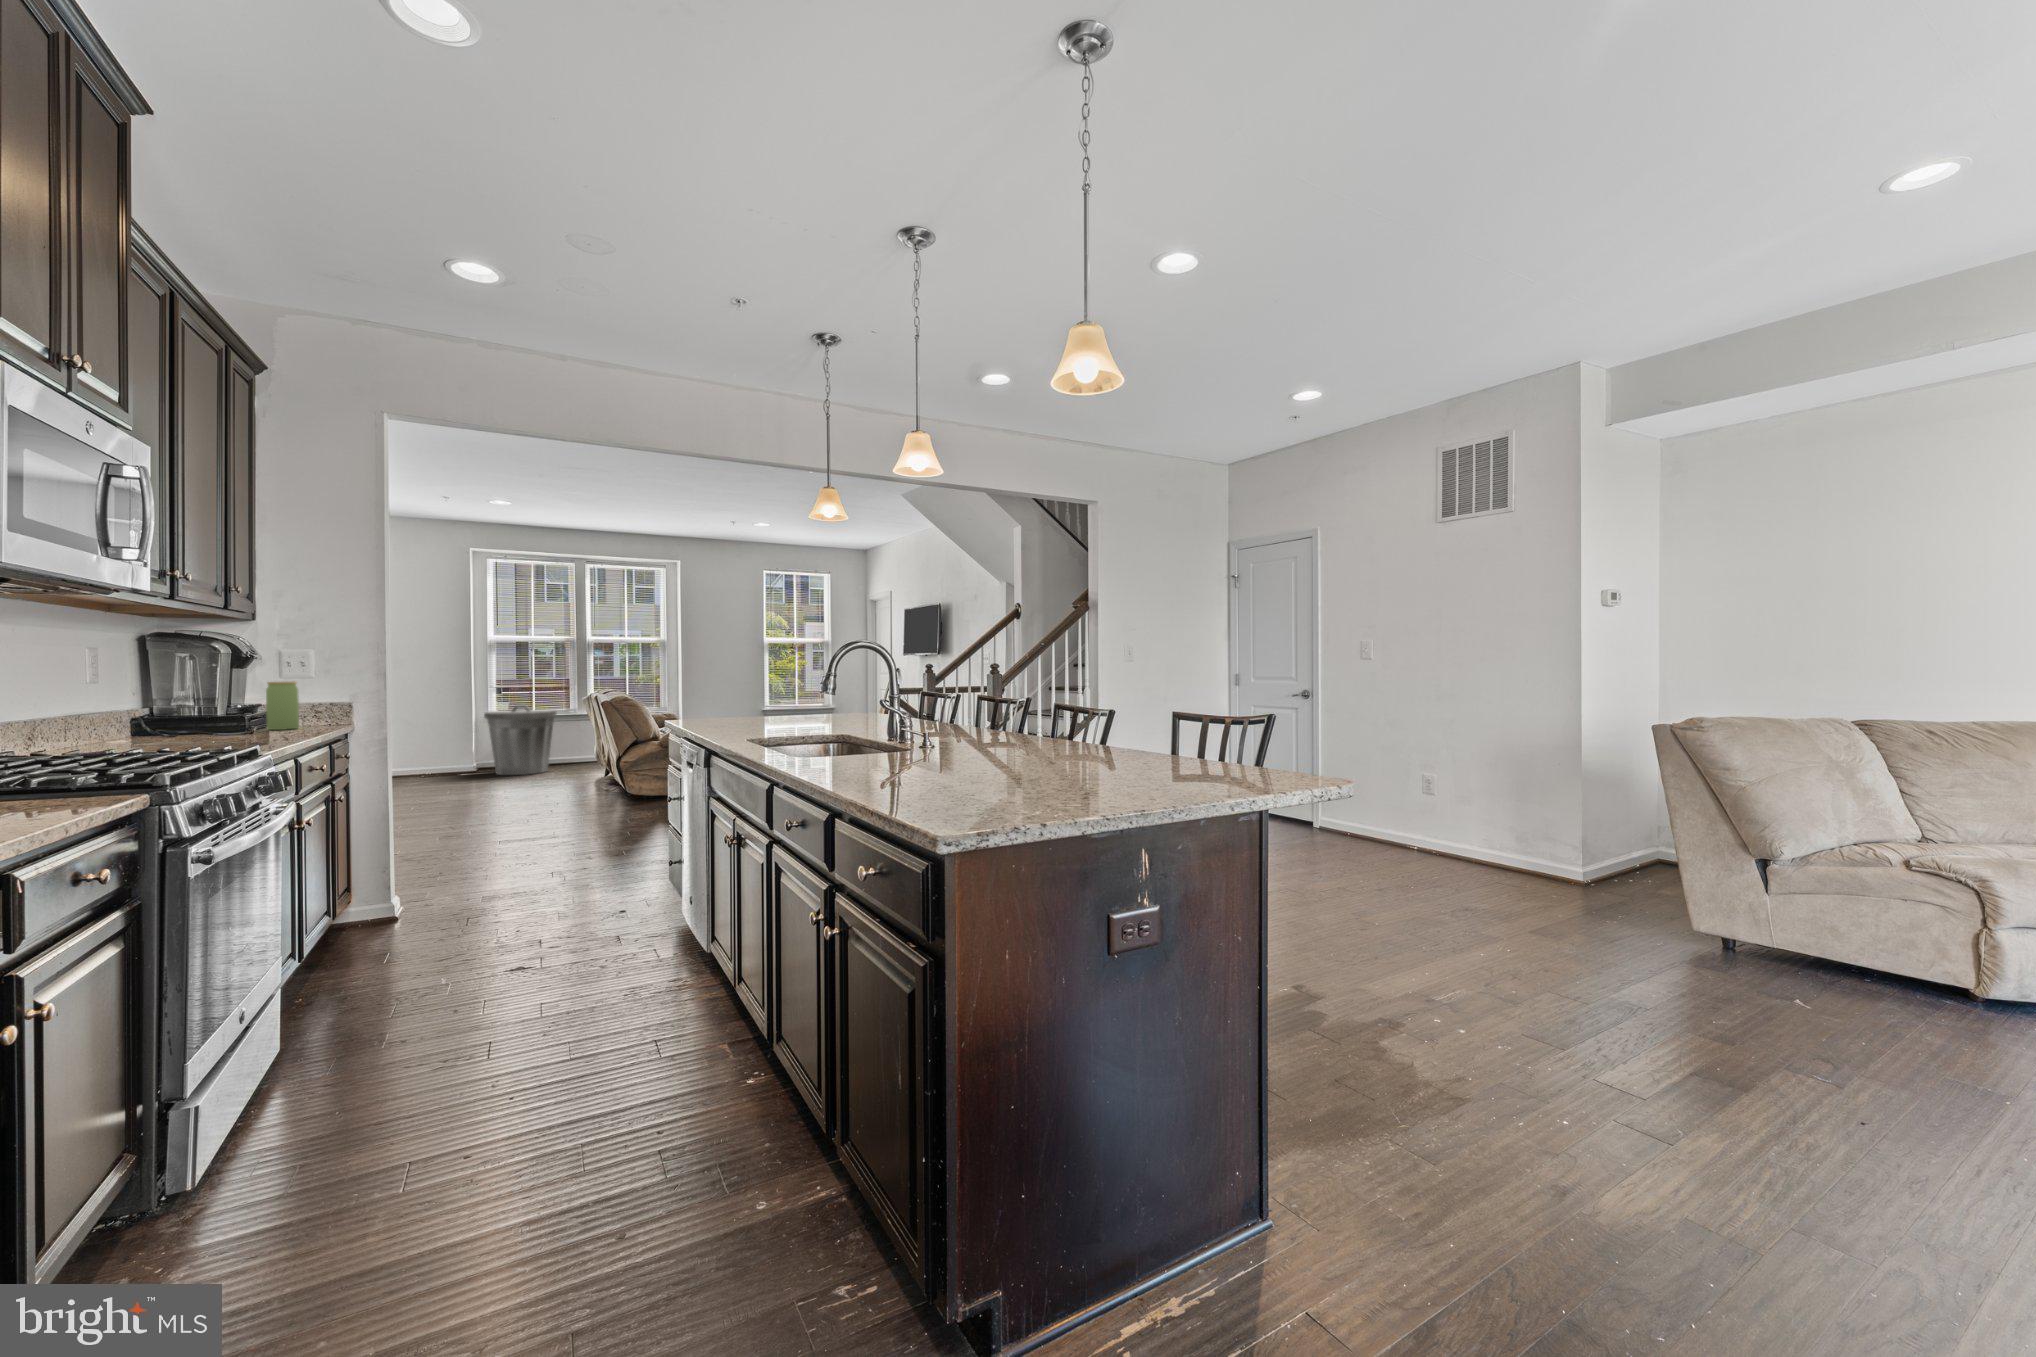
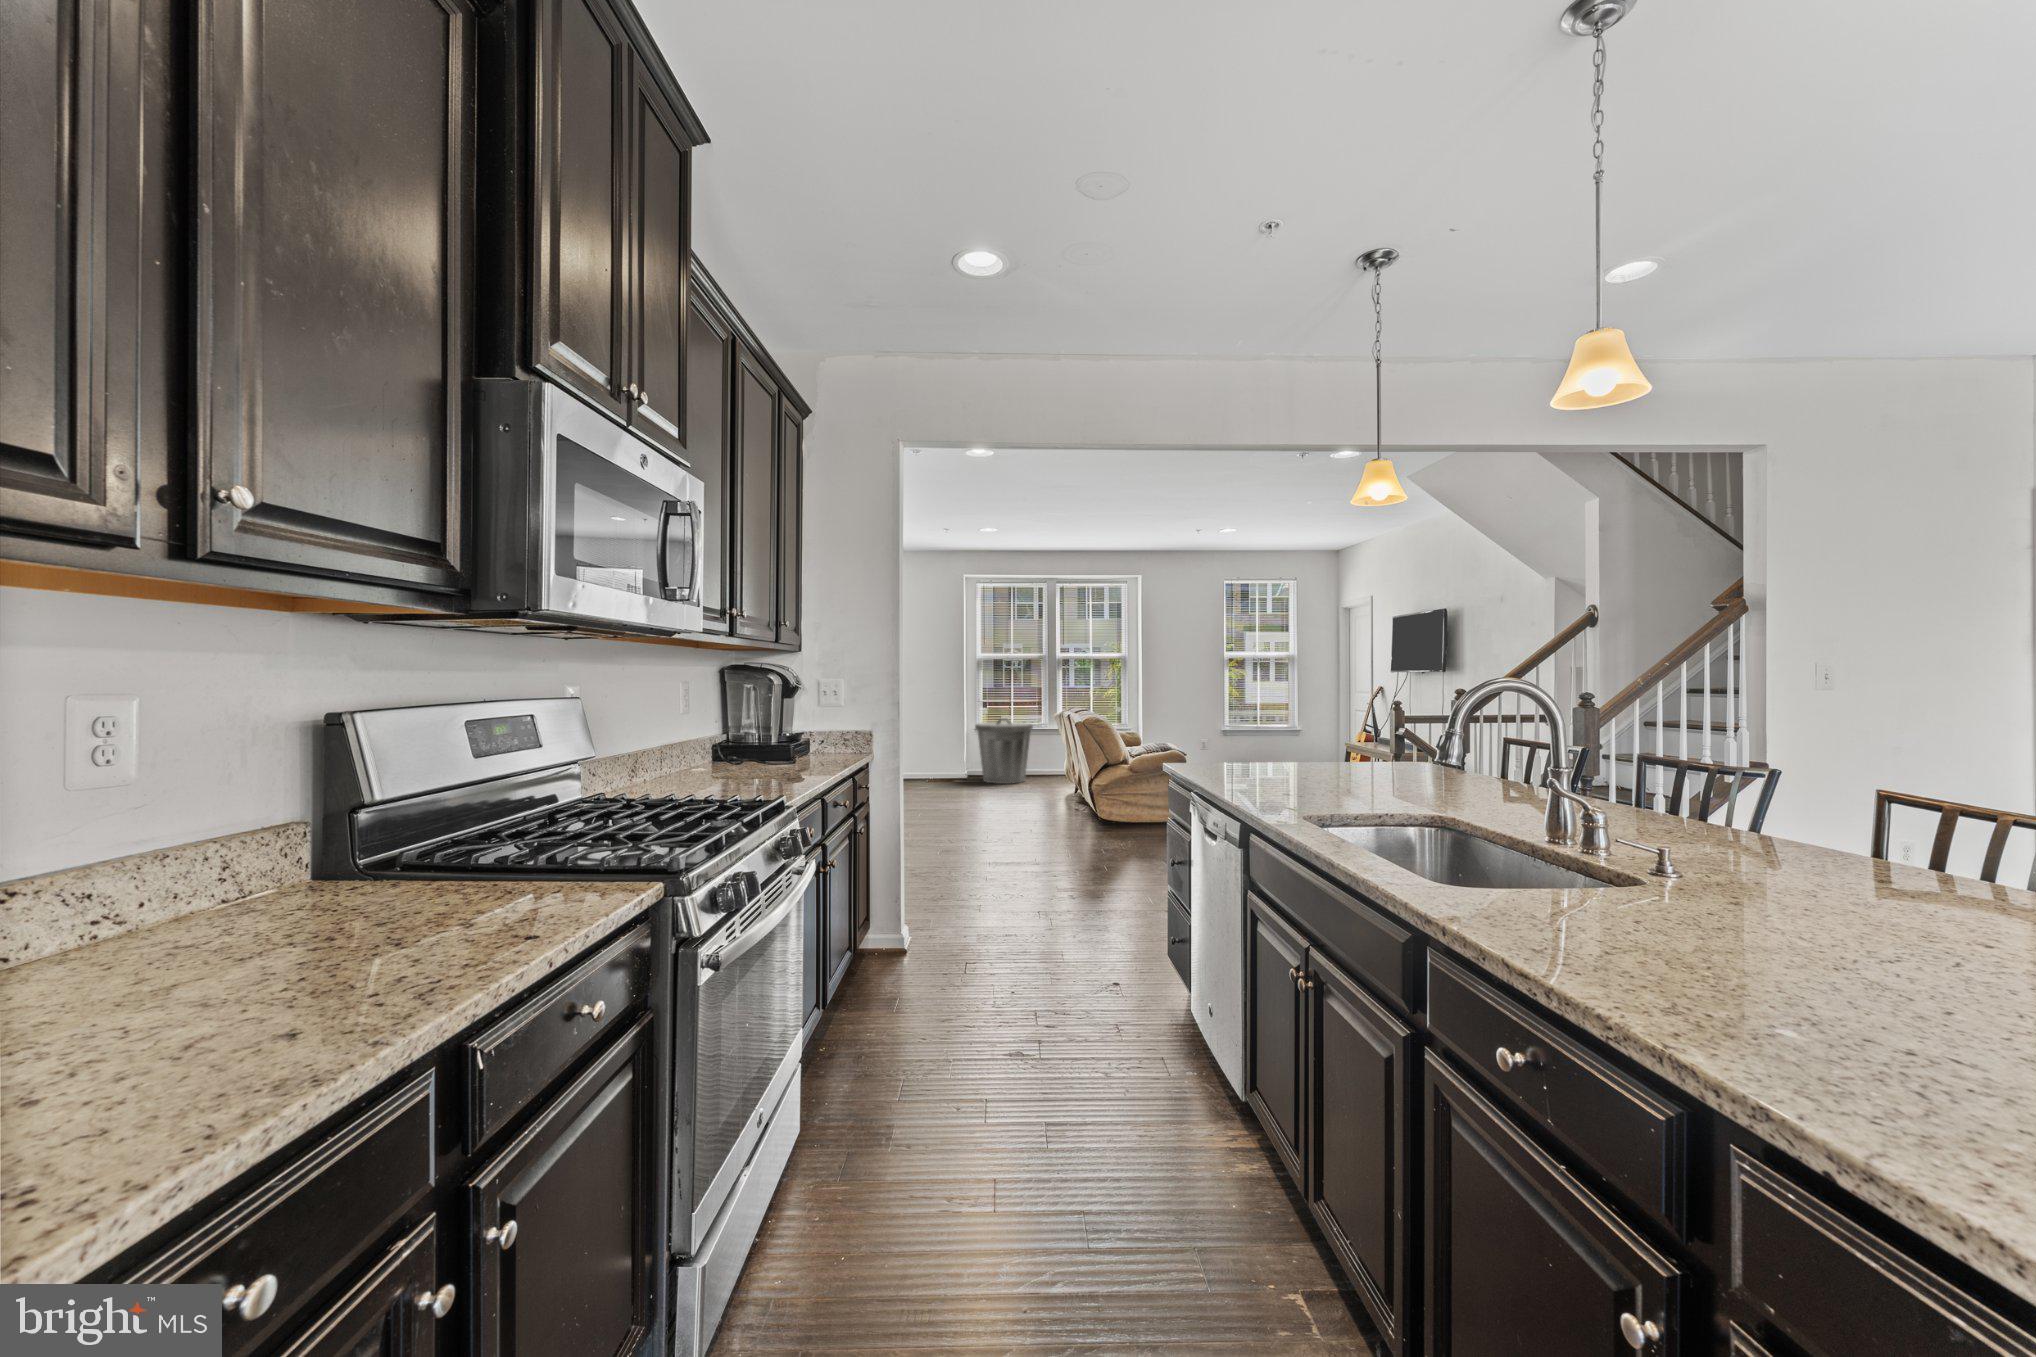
jar: present [266,682,299,730] -> none [805,713,830,762]

